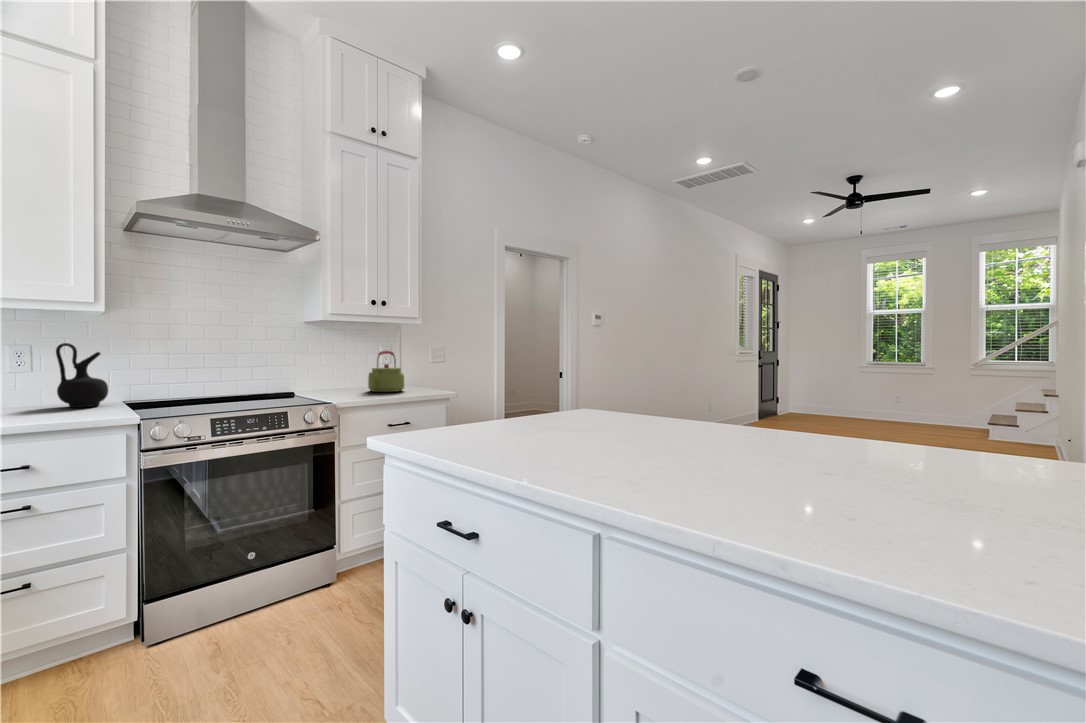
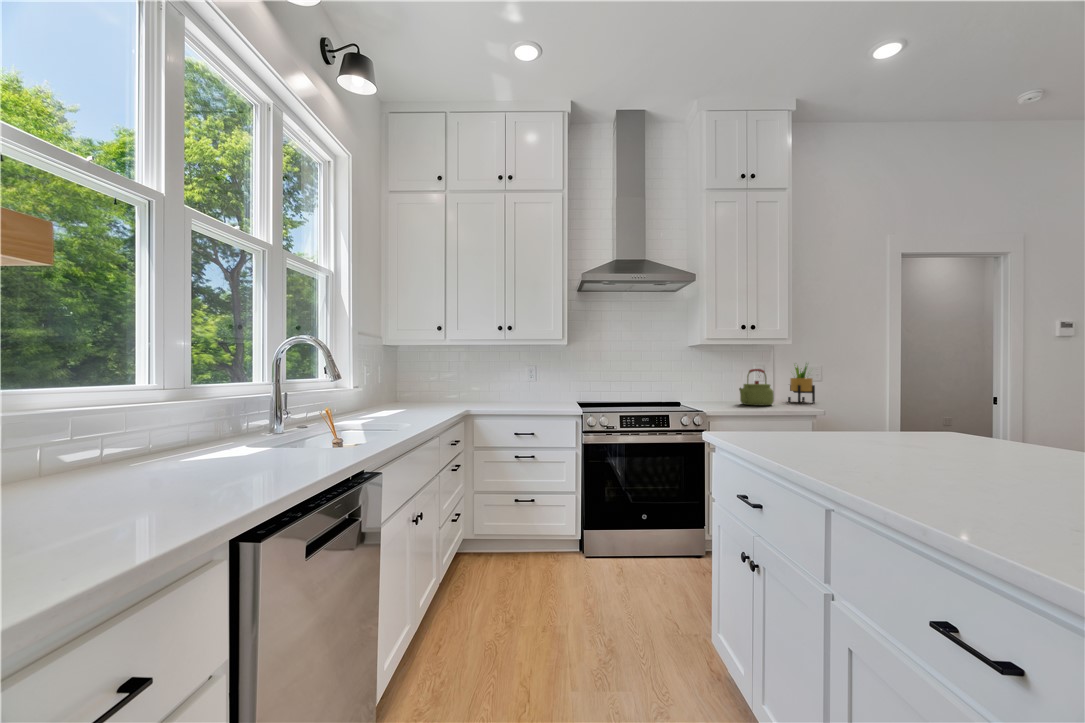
ceramic jug: present [56,343,108,408] -> none [545,364,568,403]
potted plant: none [414,343,440,386] -> present [788,365,815,402]

